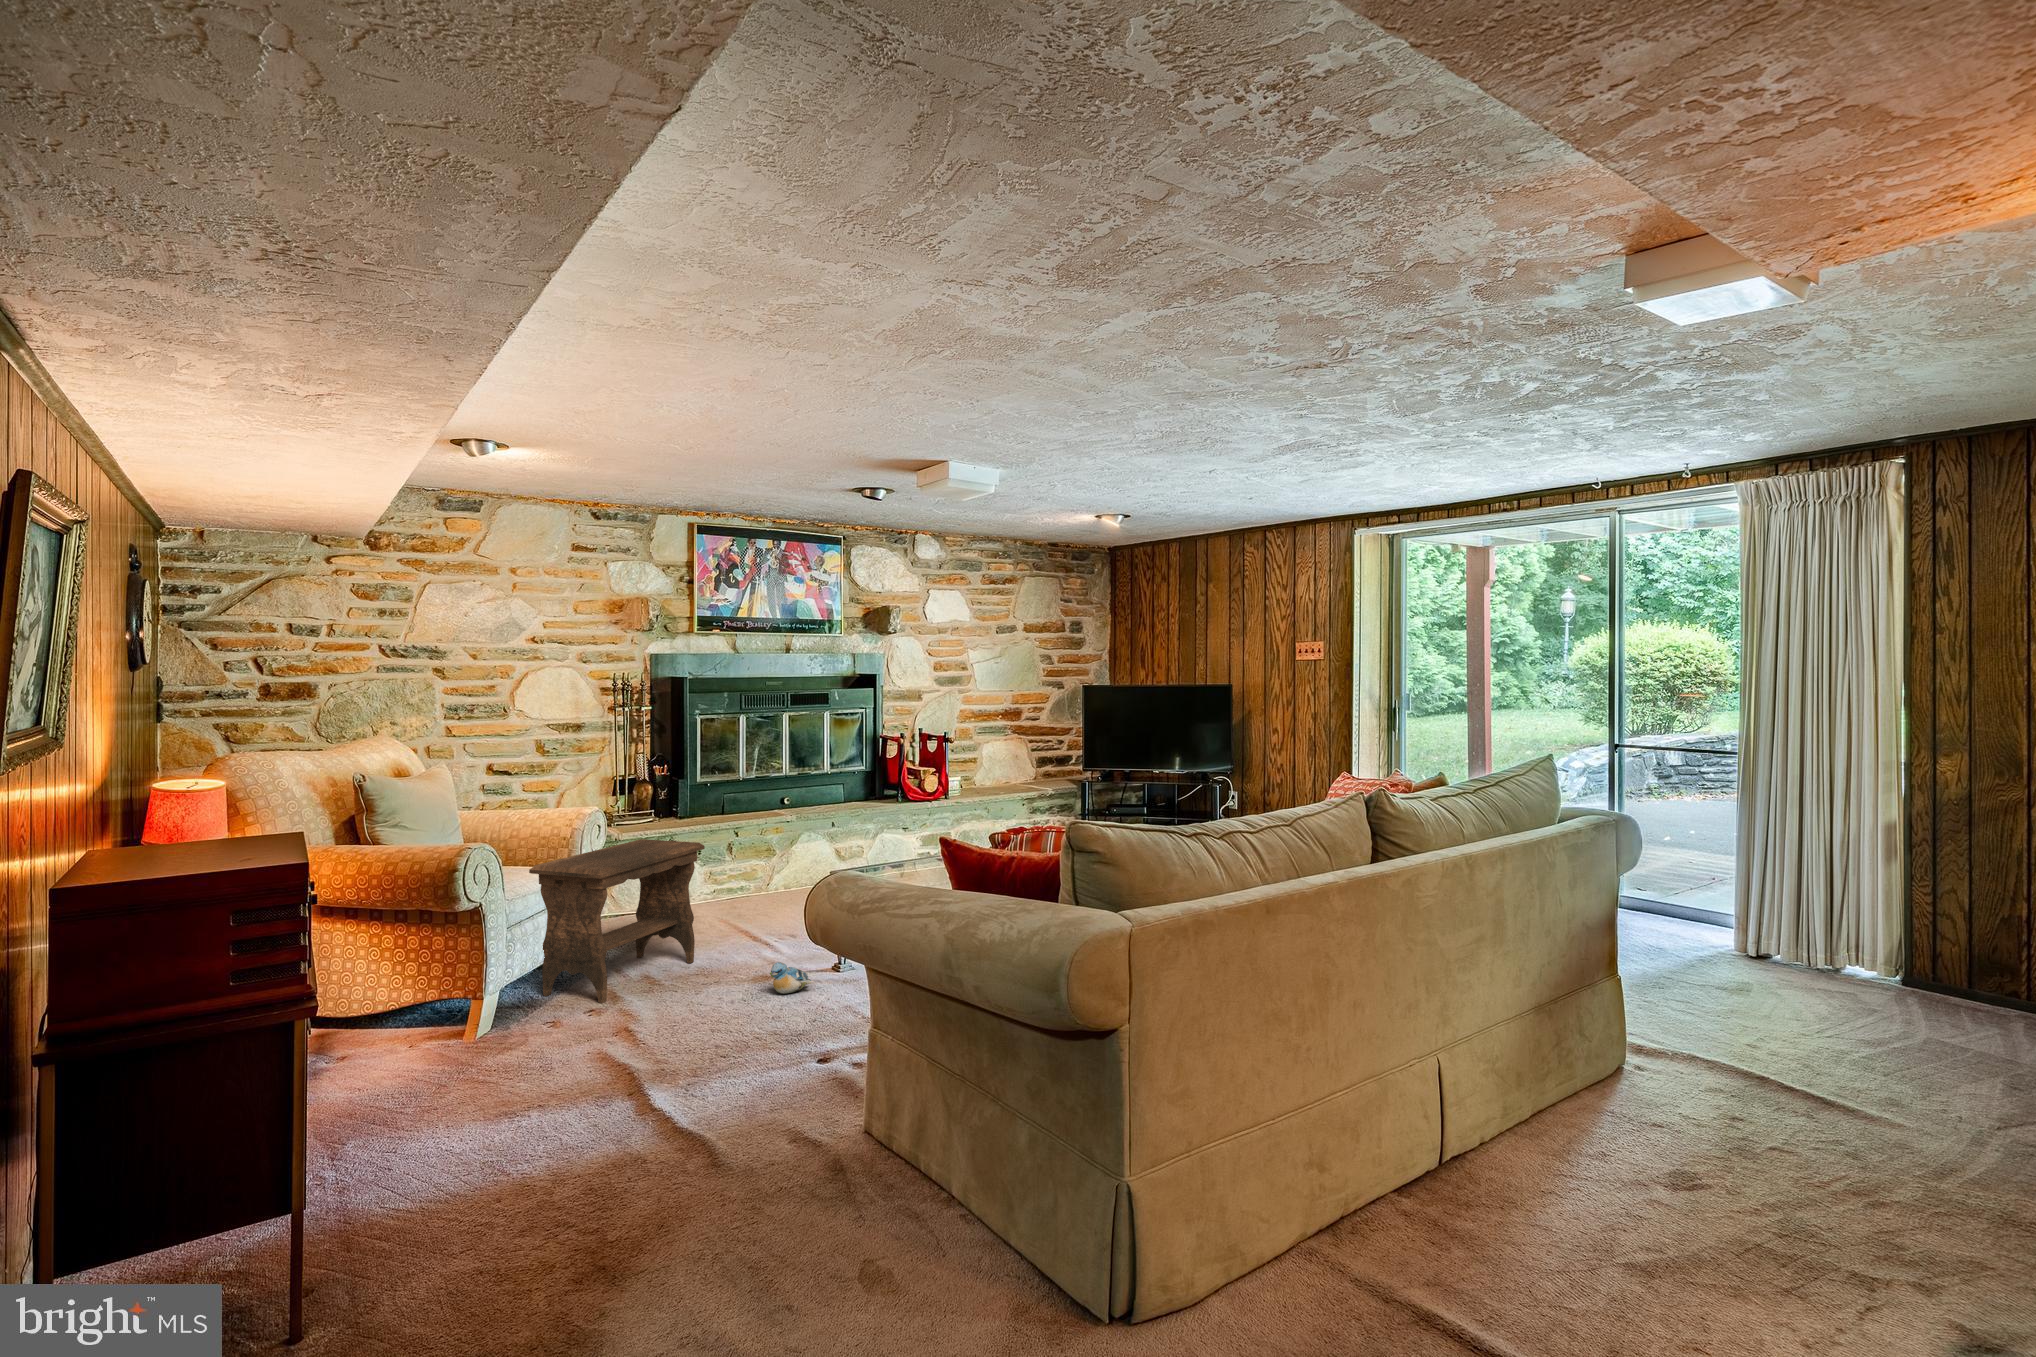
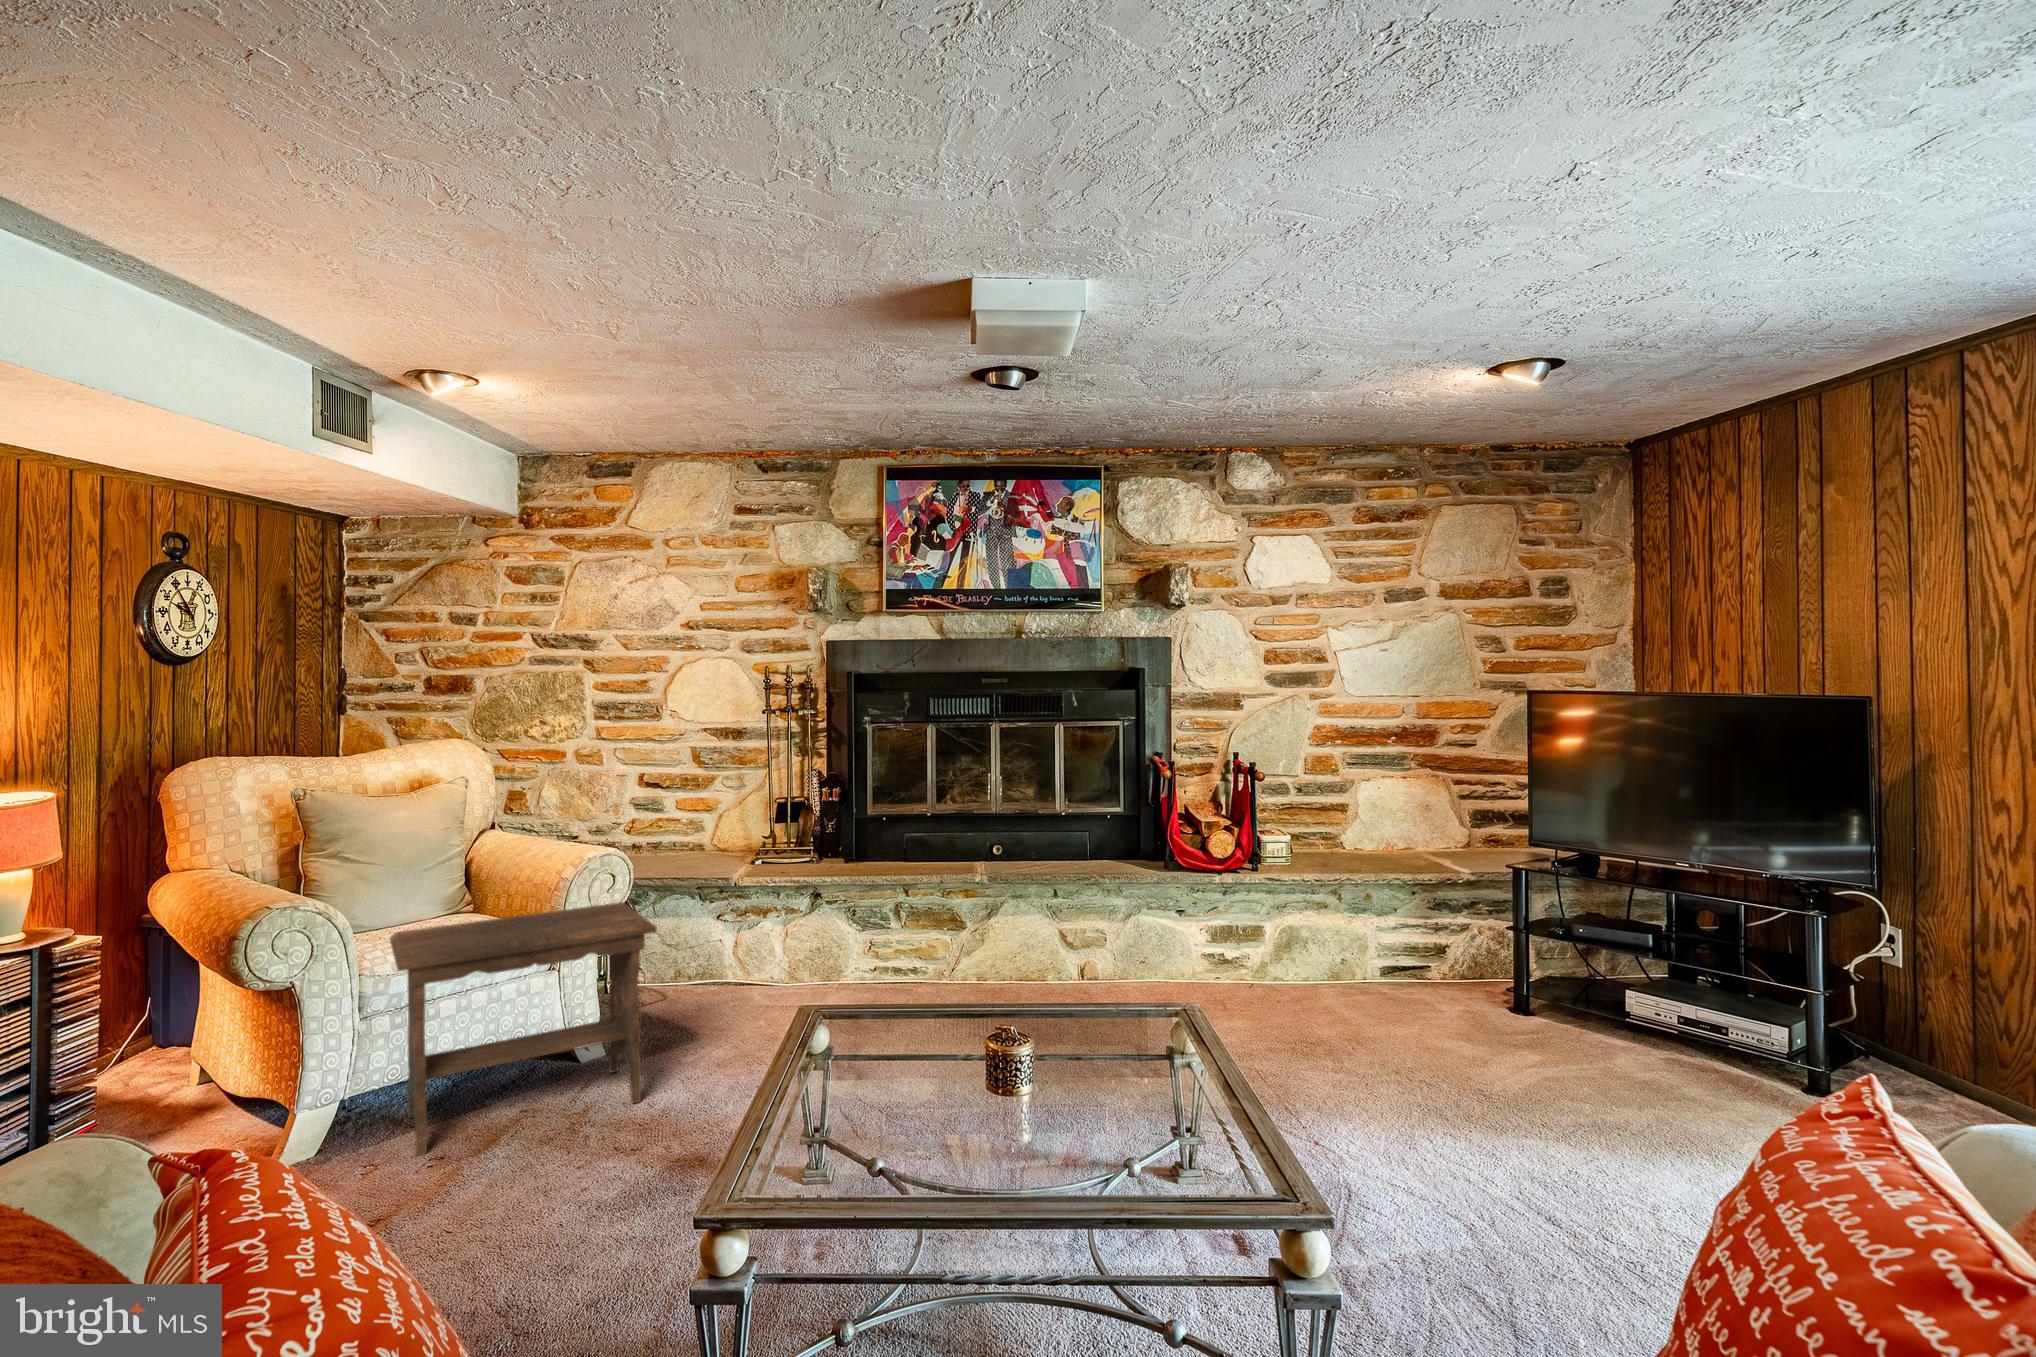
plush toy: present [770,962,814,994] -> none [567,1167,650,1226]

